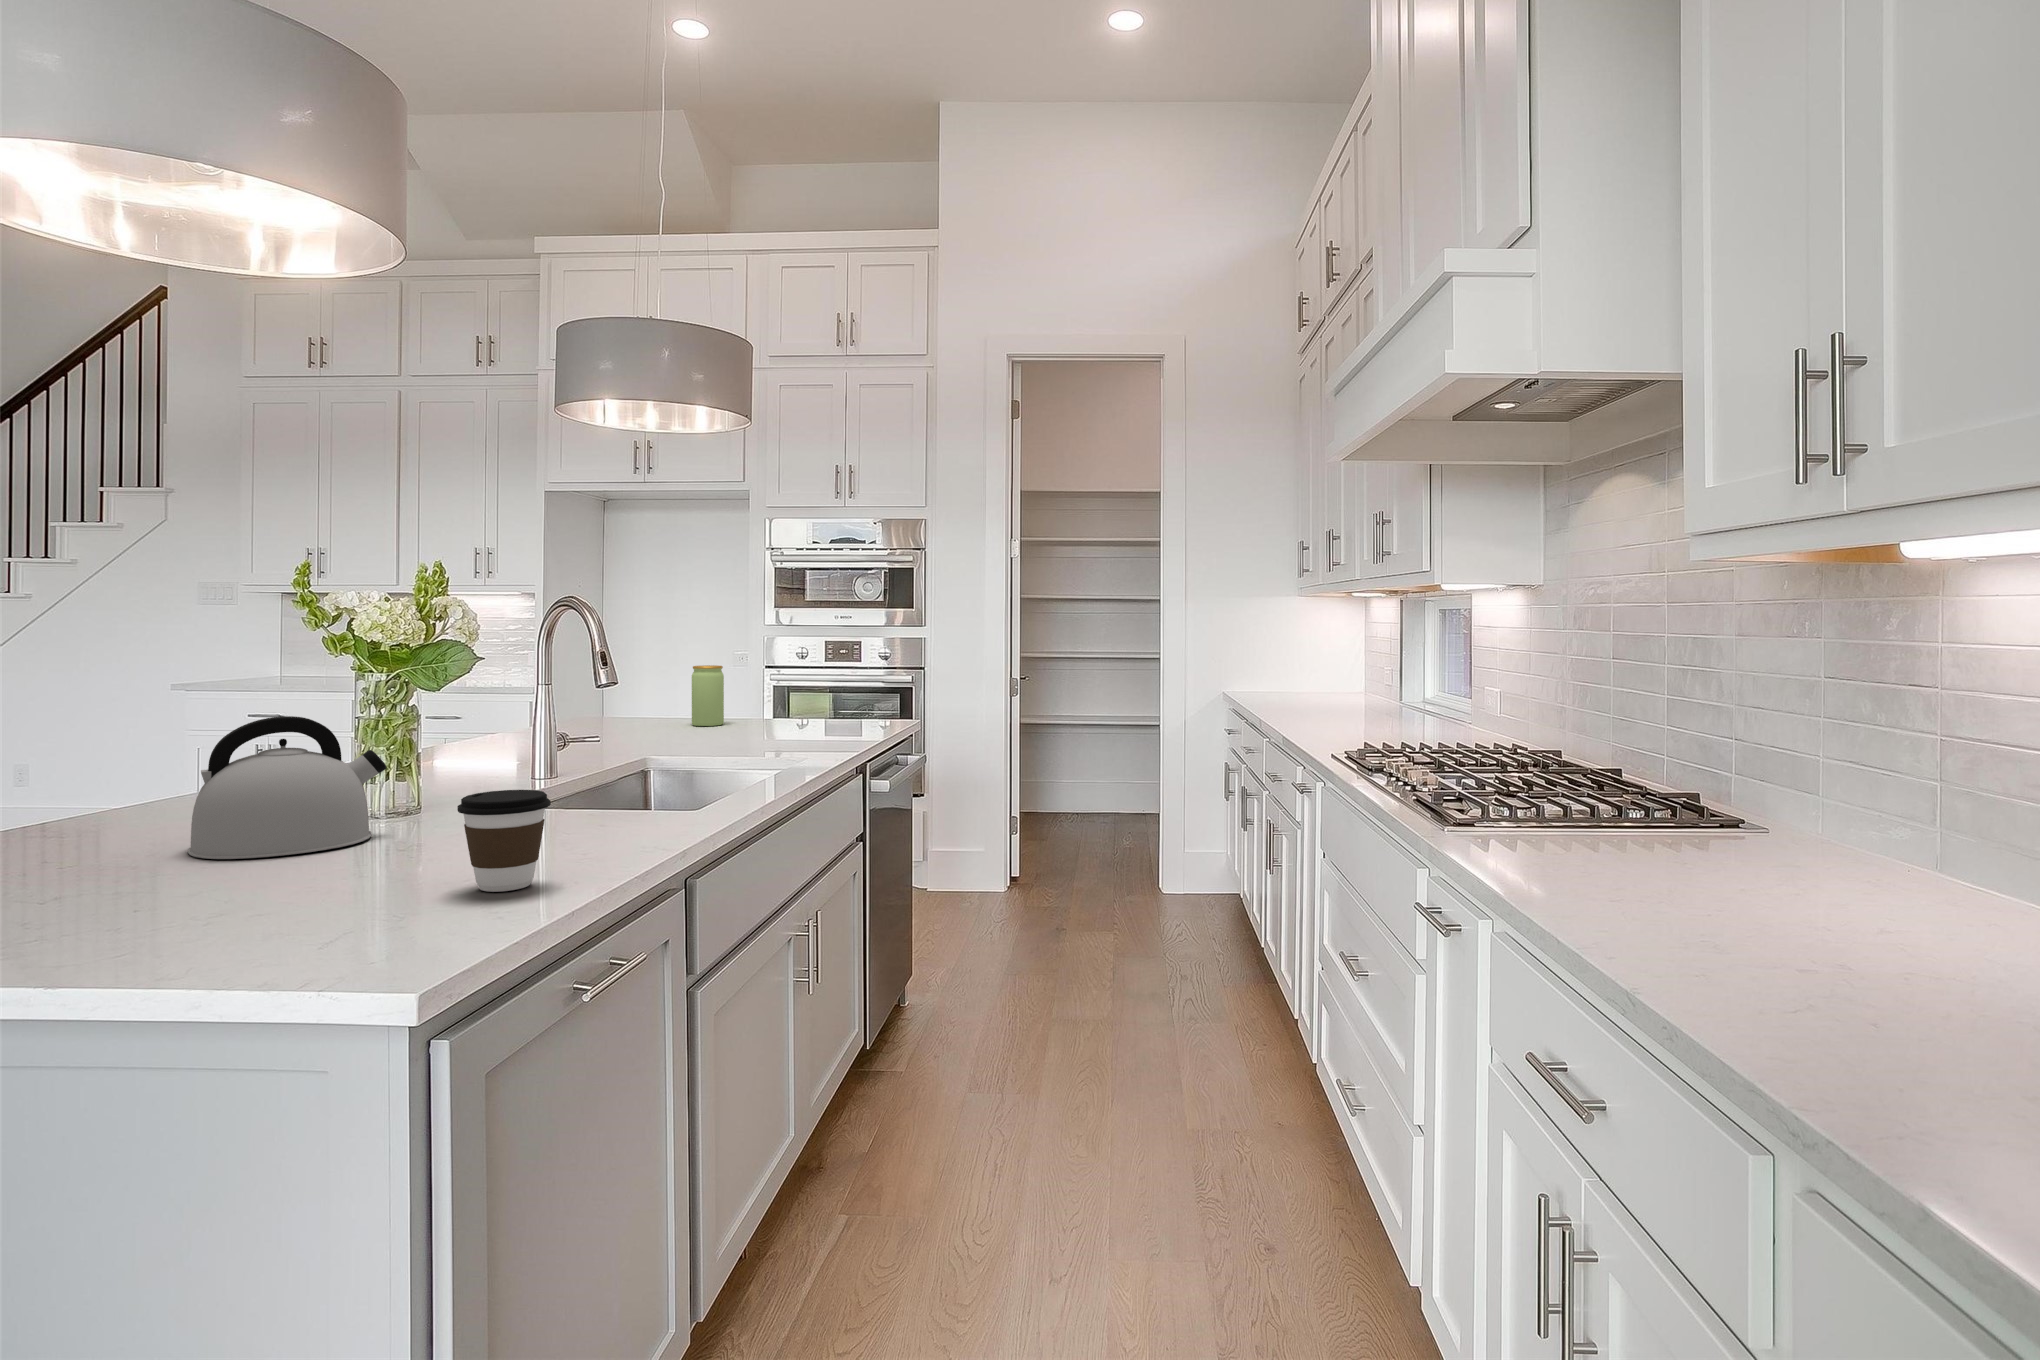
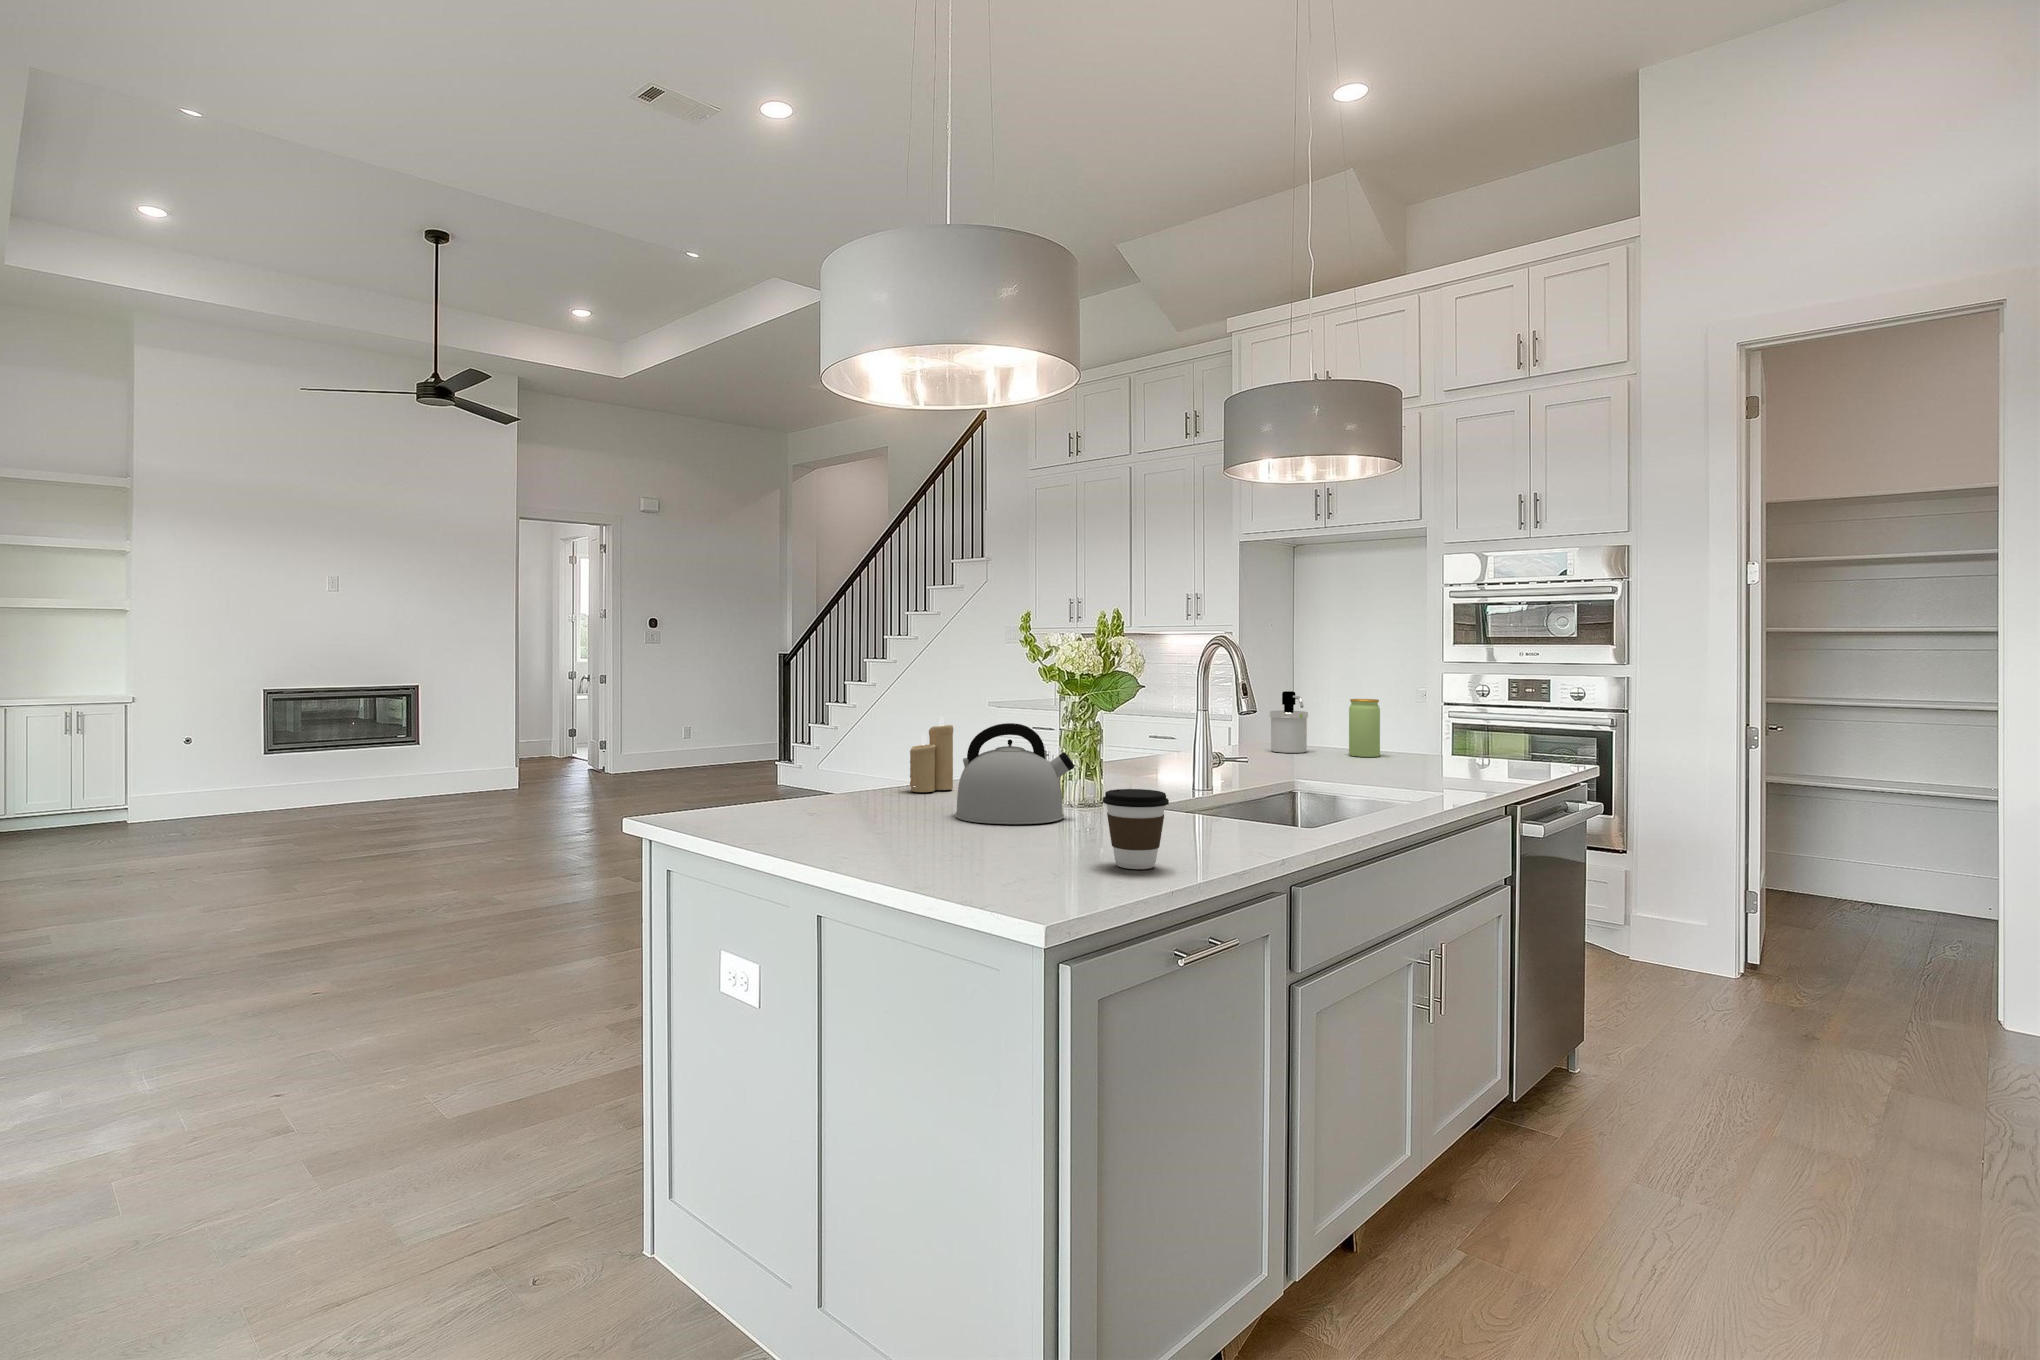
soap dispenser: none [603,660,646,727] -> present [1270,691,1308,753]
candle: none [84,711,167,825] -> present [910,716,953,792]

